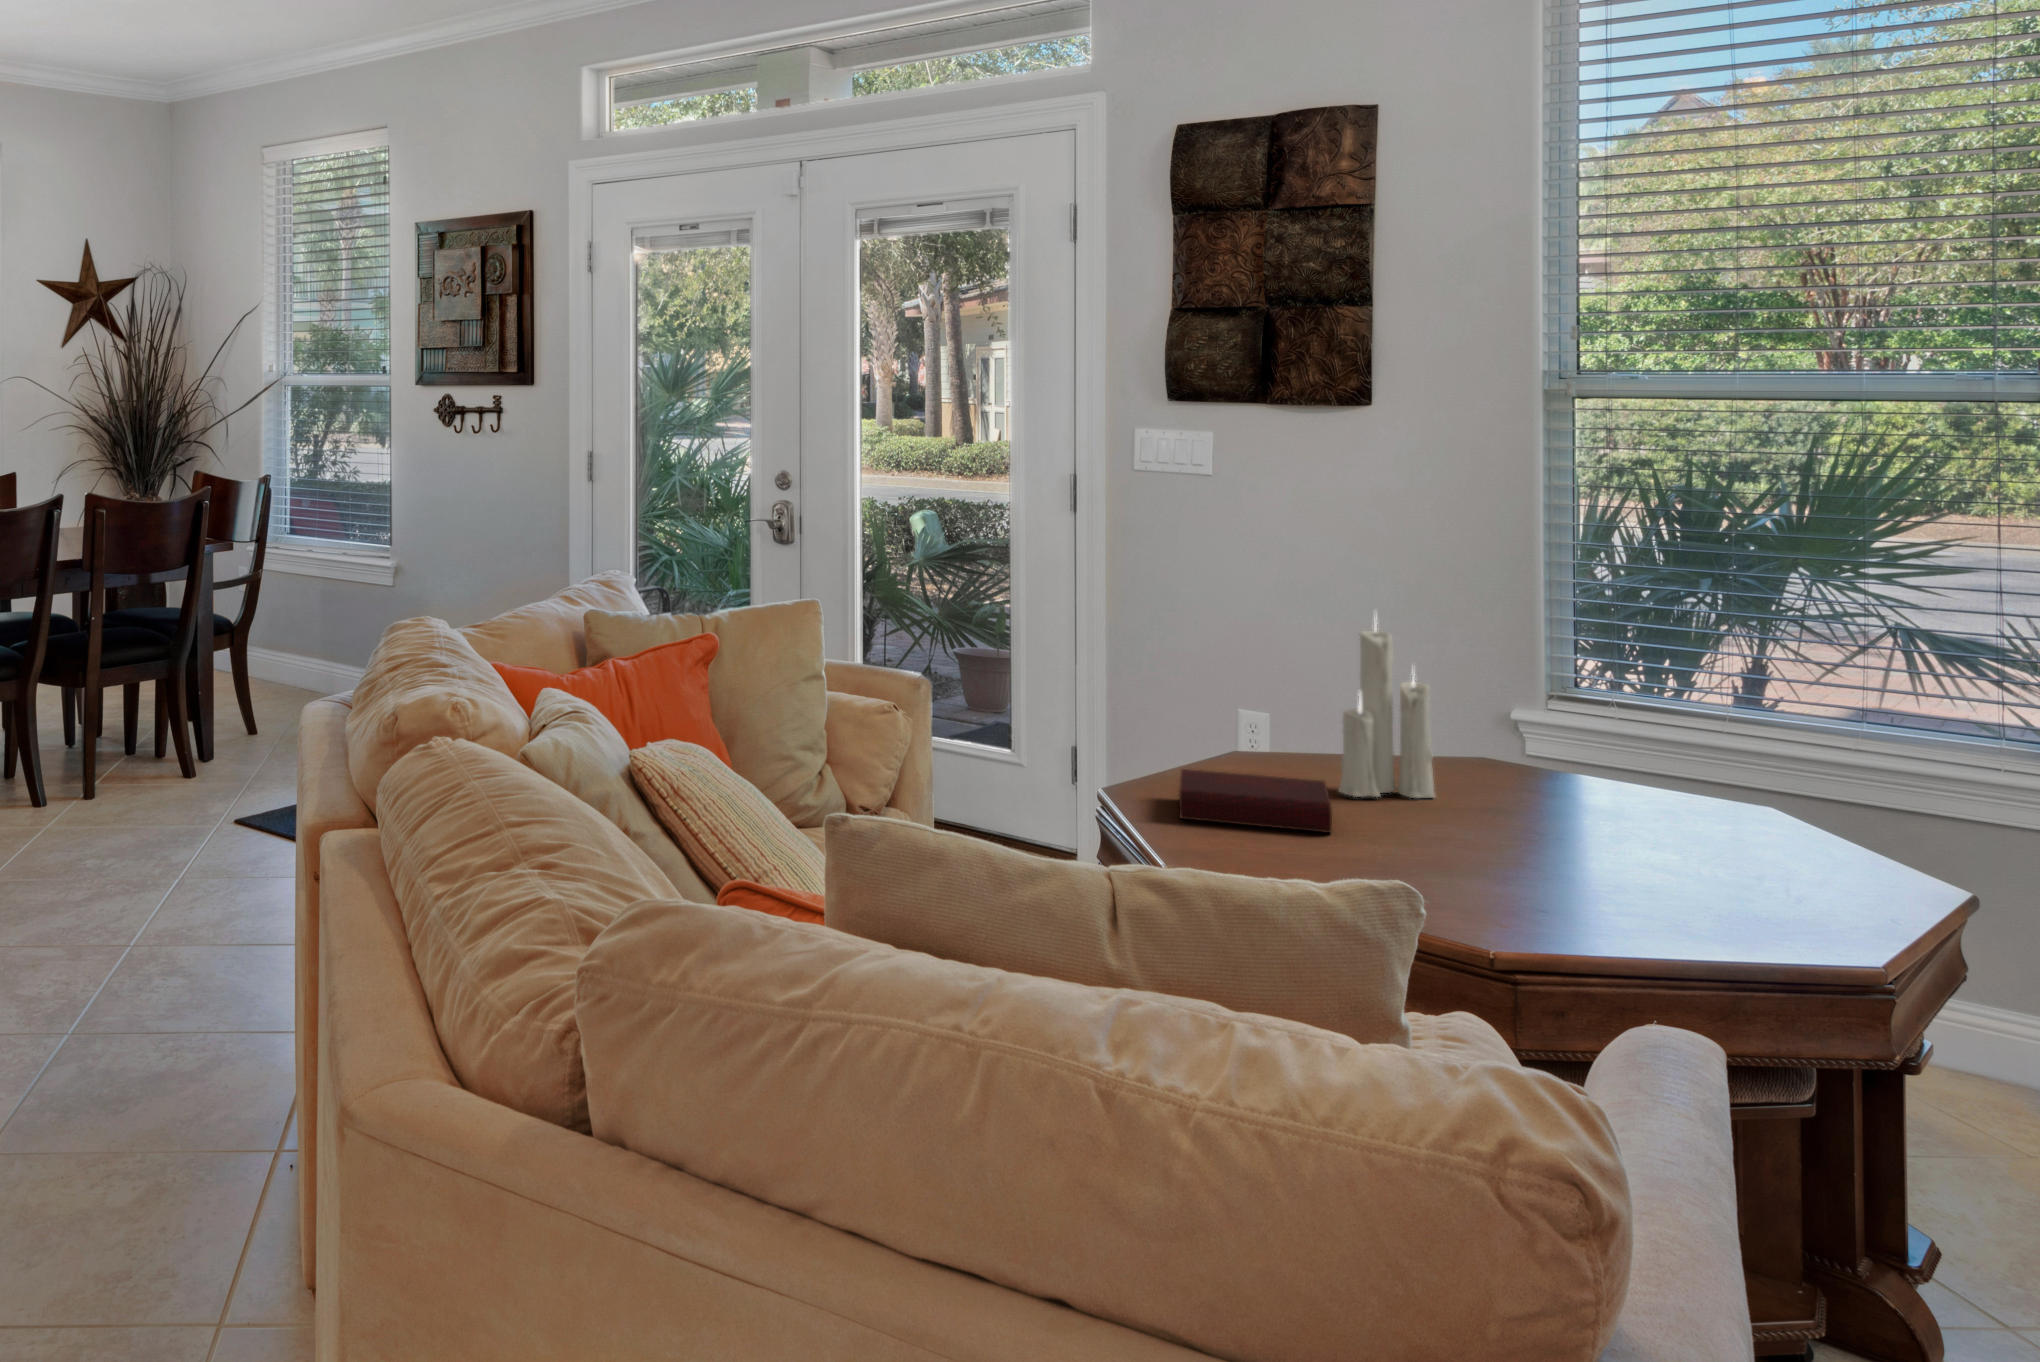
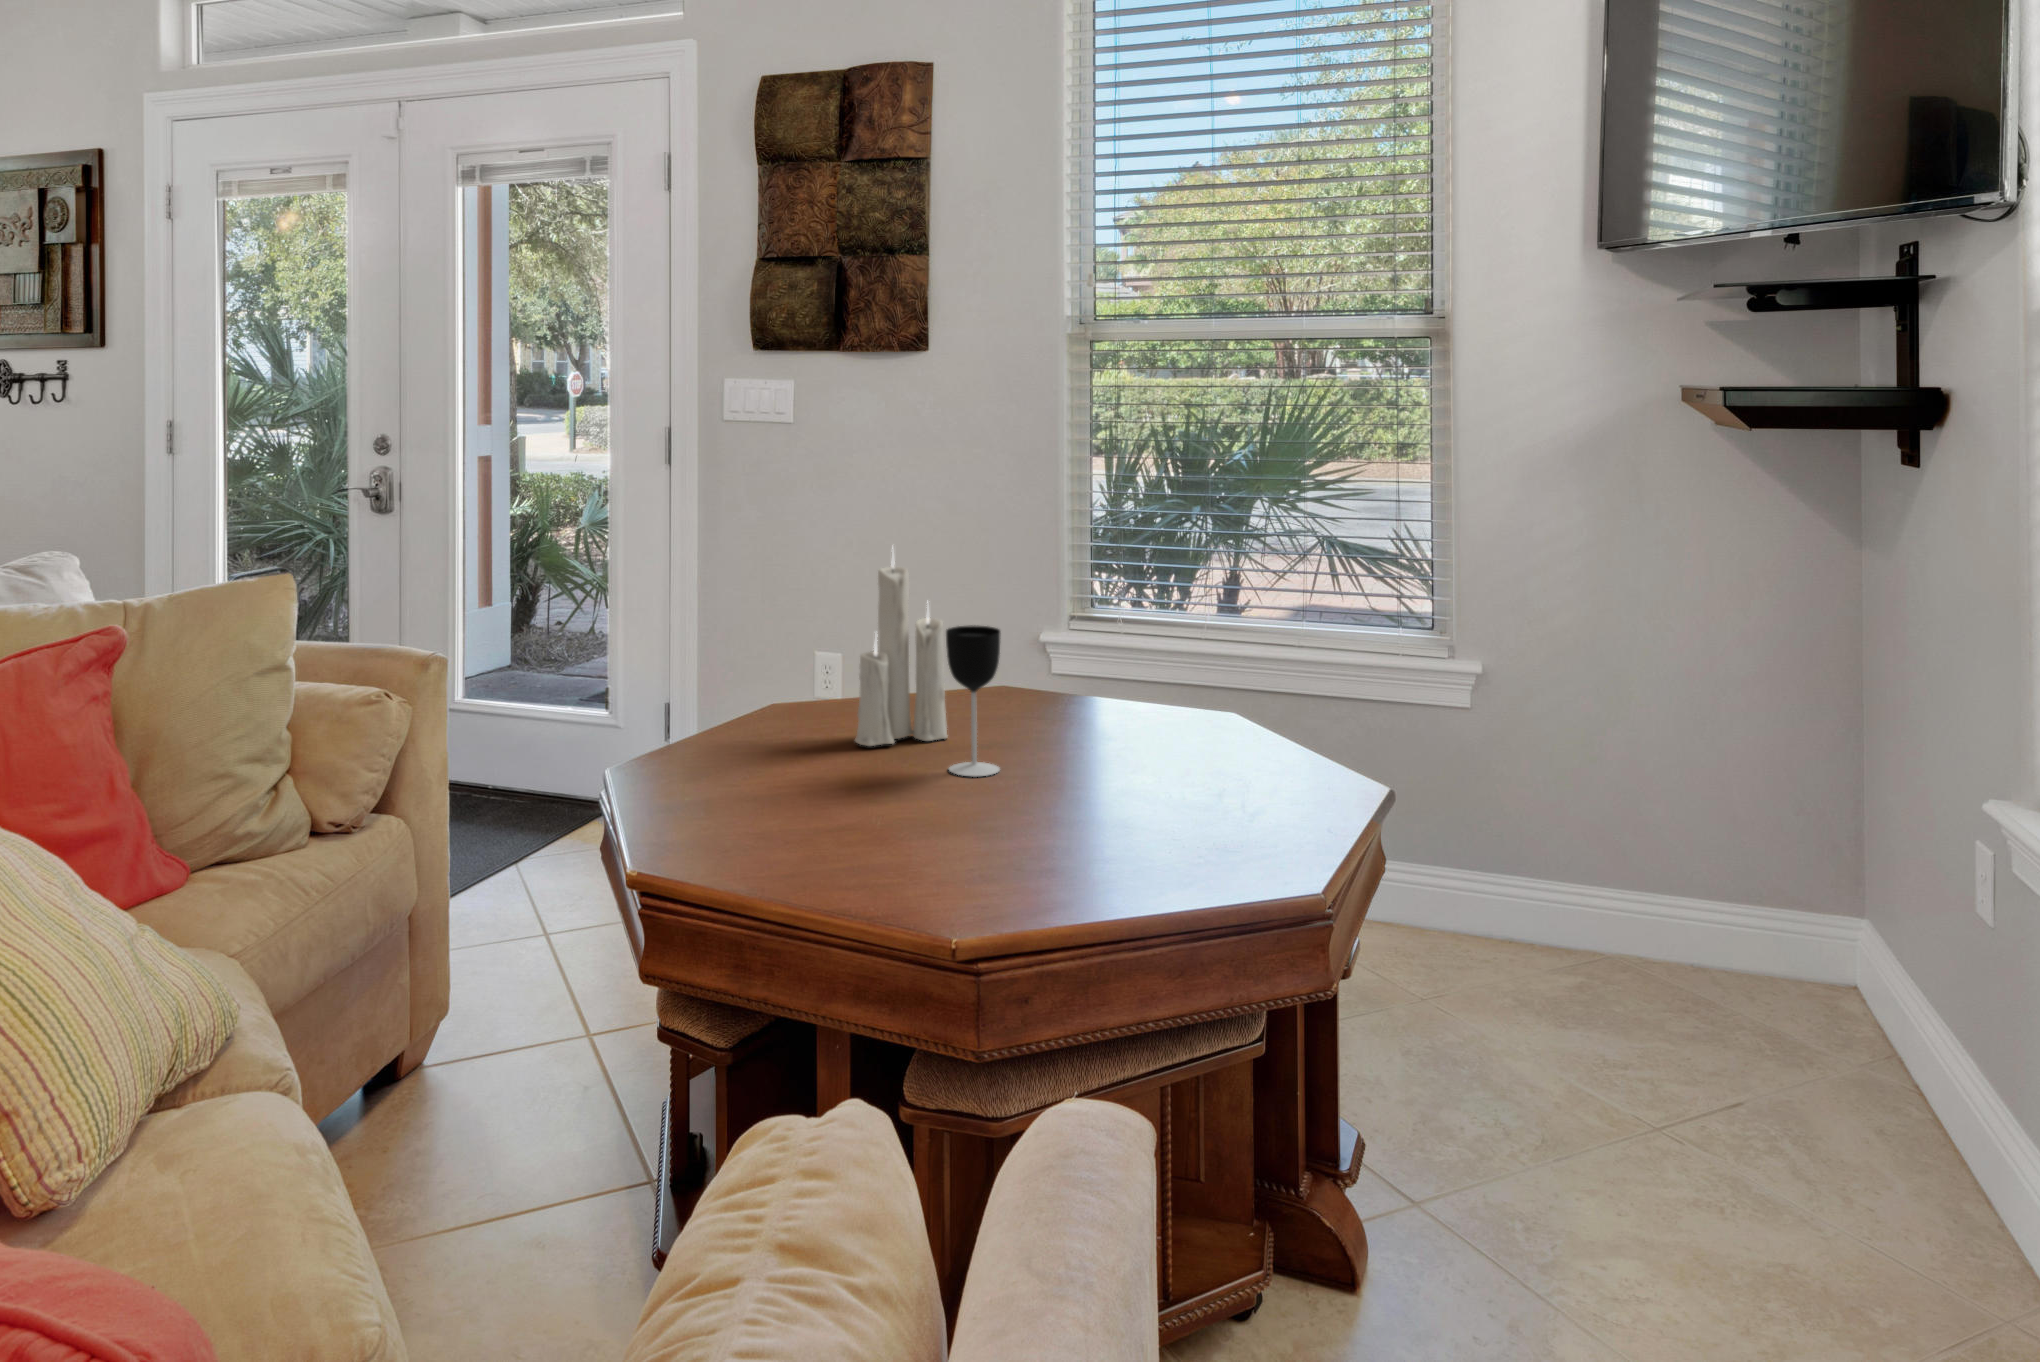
wine glass: none [1442,692,1502,833] -> present [946,625,1001,776]
book: present [1179,769,1332,833] -> none [671,734,835,797]

